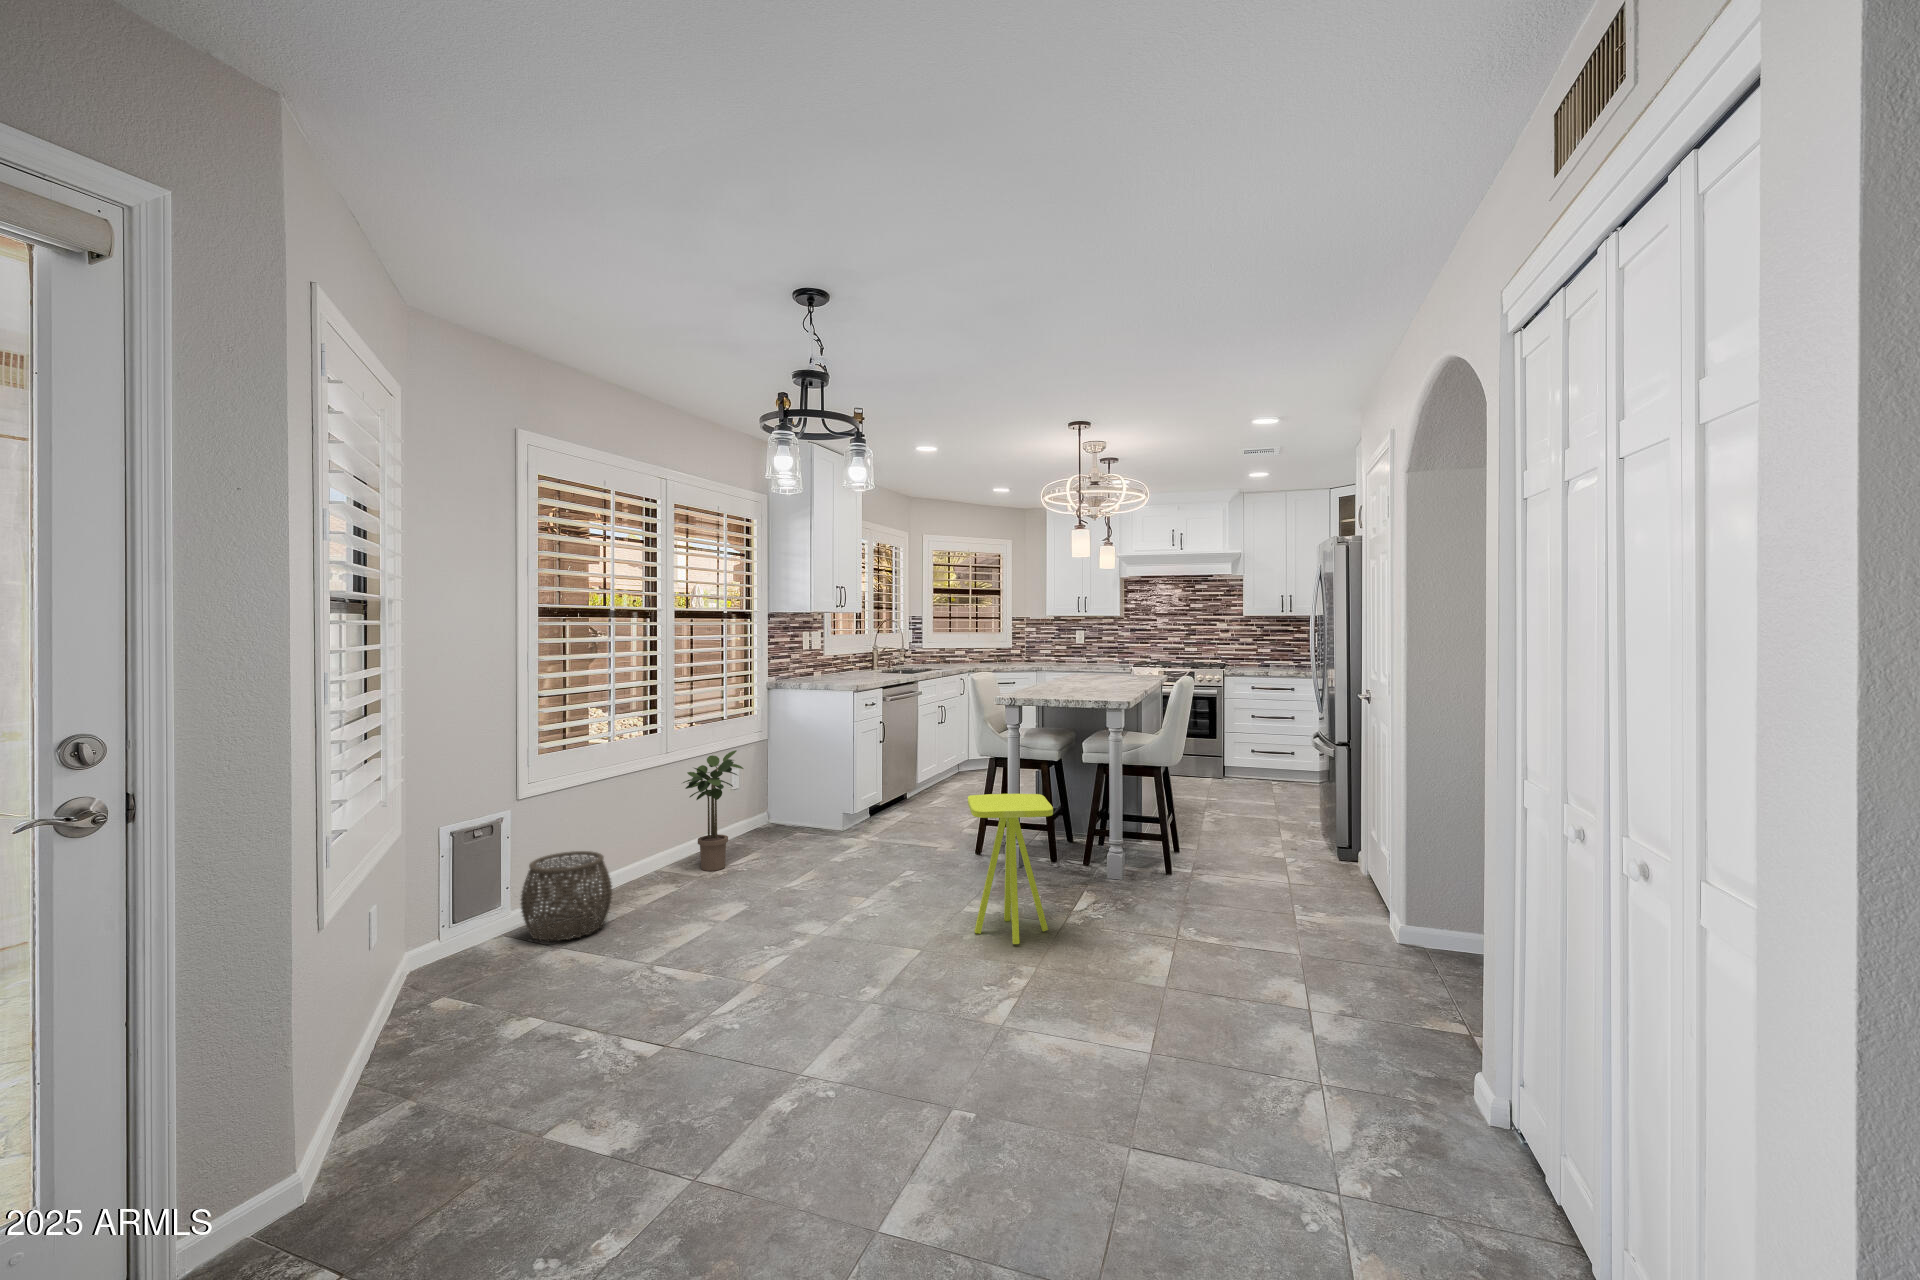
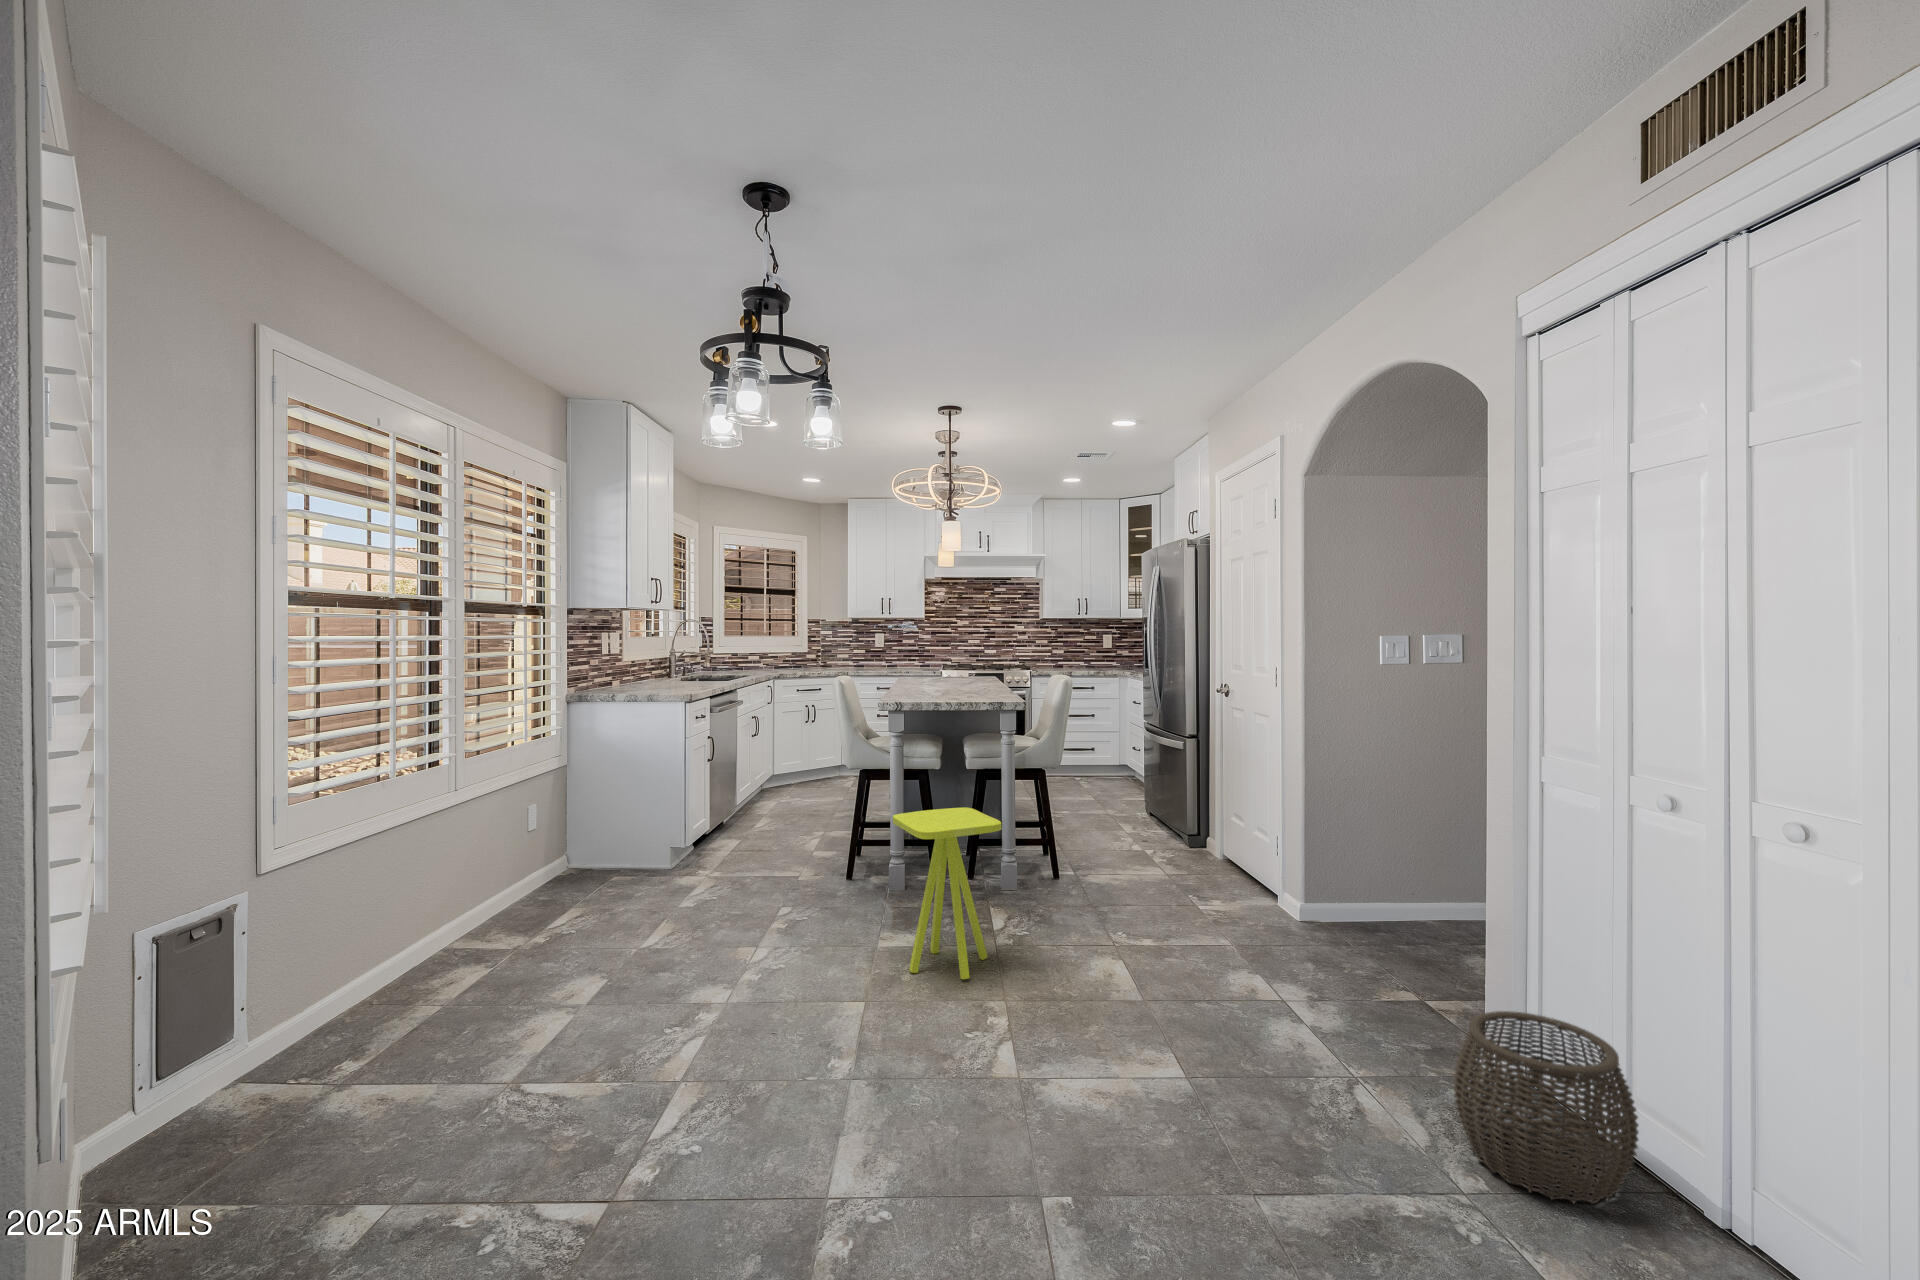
potted plant: present [683,750,744,871] -> none [474,782,562,941]
woven basket: present [521,851,612,941] -> present [1454,1011,1639,1204]

